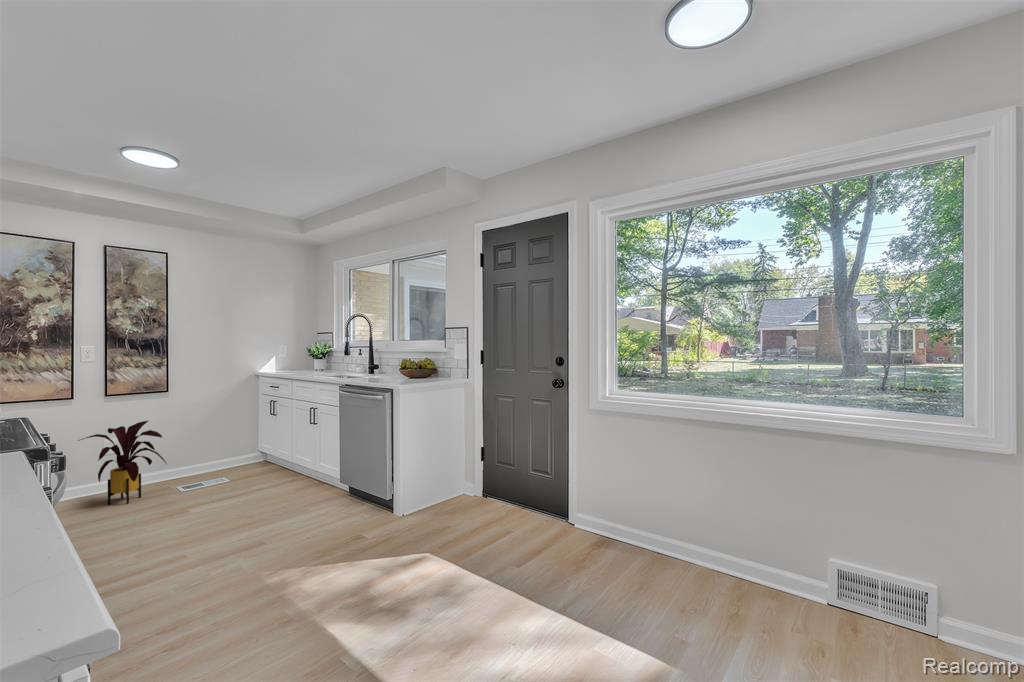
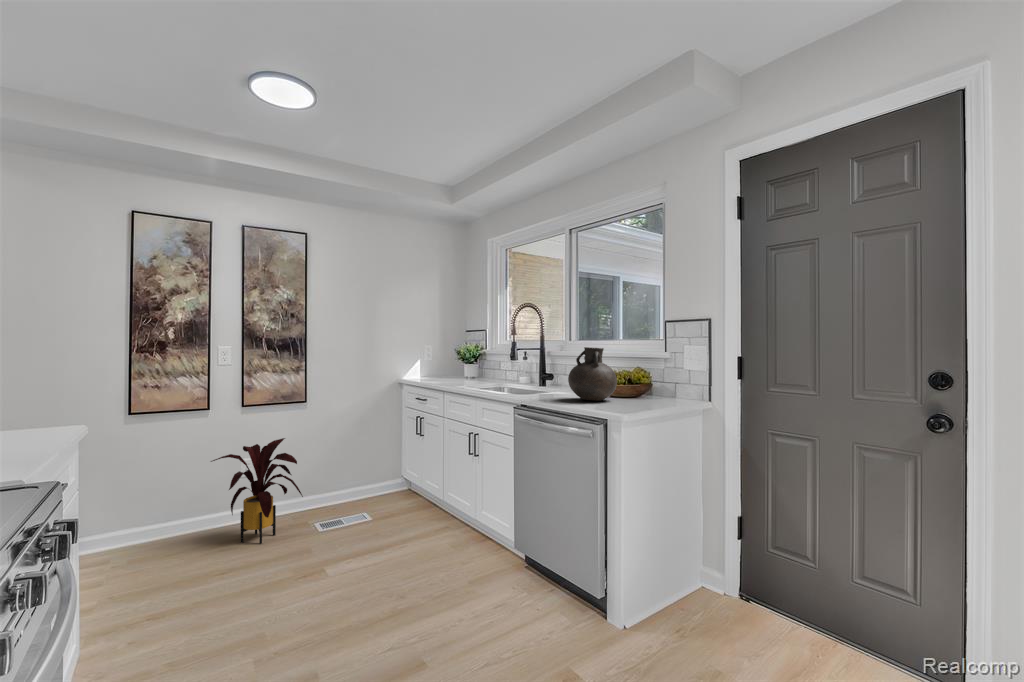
vase: none [378,345,410,380] -> present [568,347,617,401]

